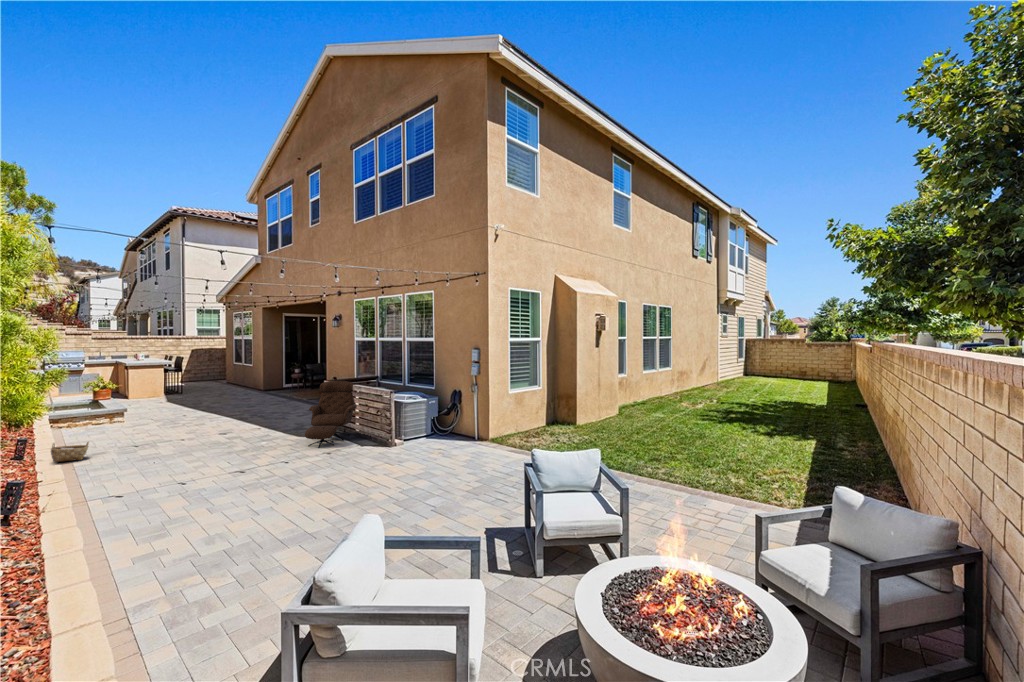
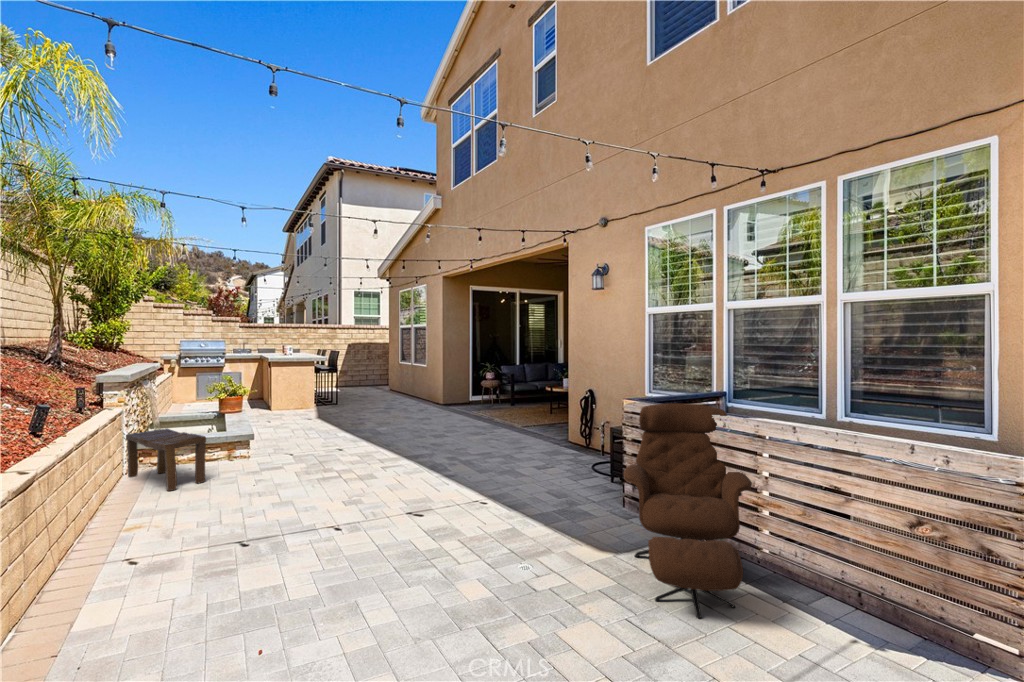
bench: none [46,406,101,436] -> present [126,428,206,491]
woven basket: present [51,442,89,462] -> none [50,536,140,594]

